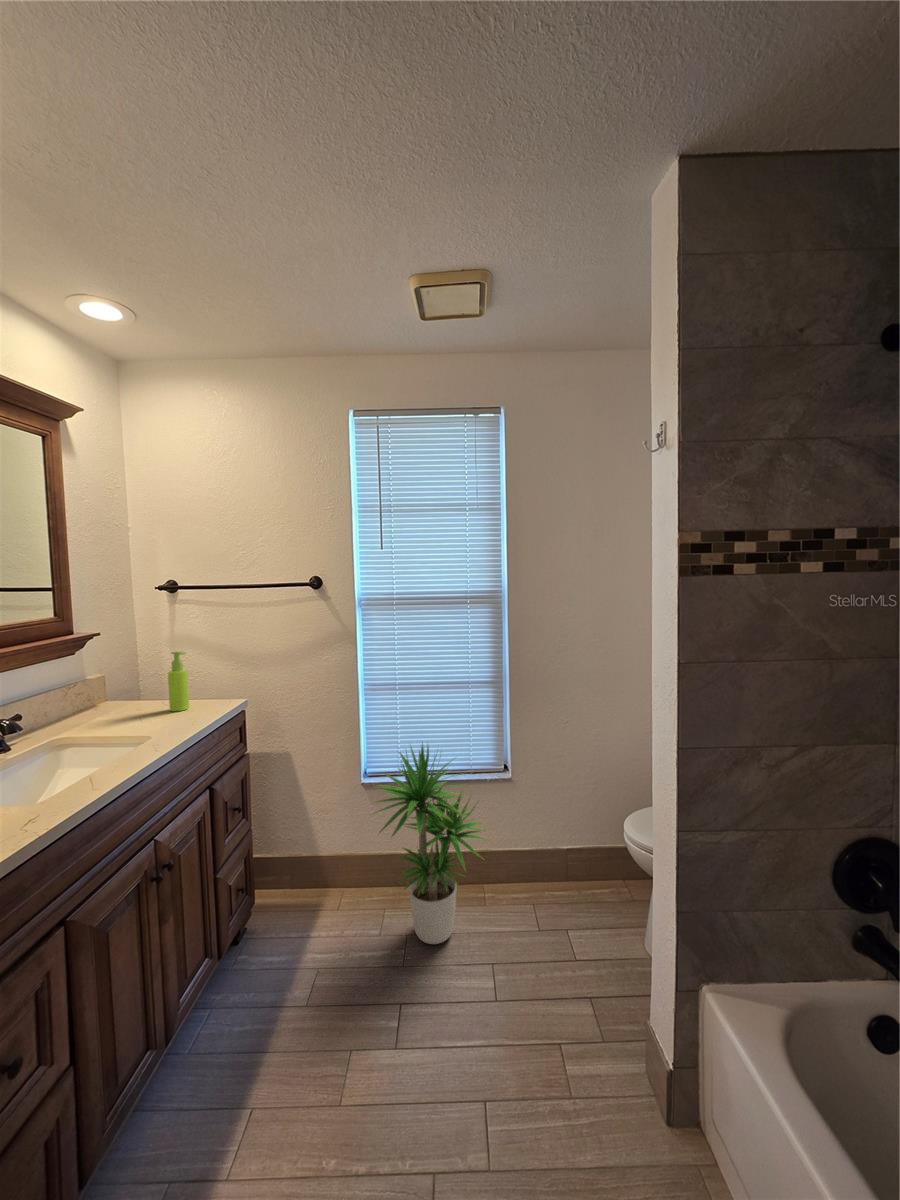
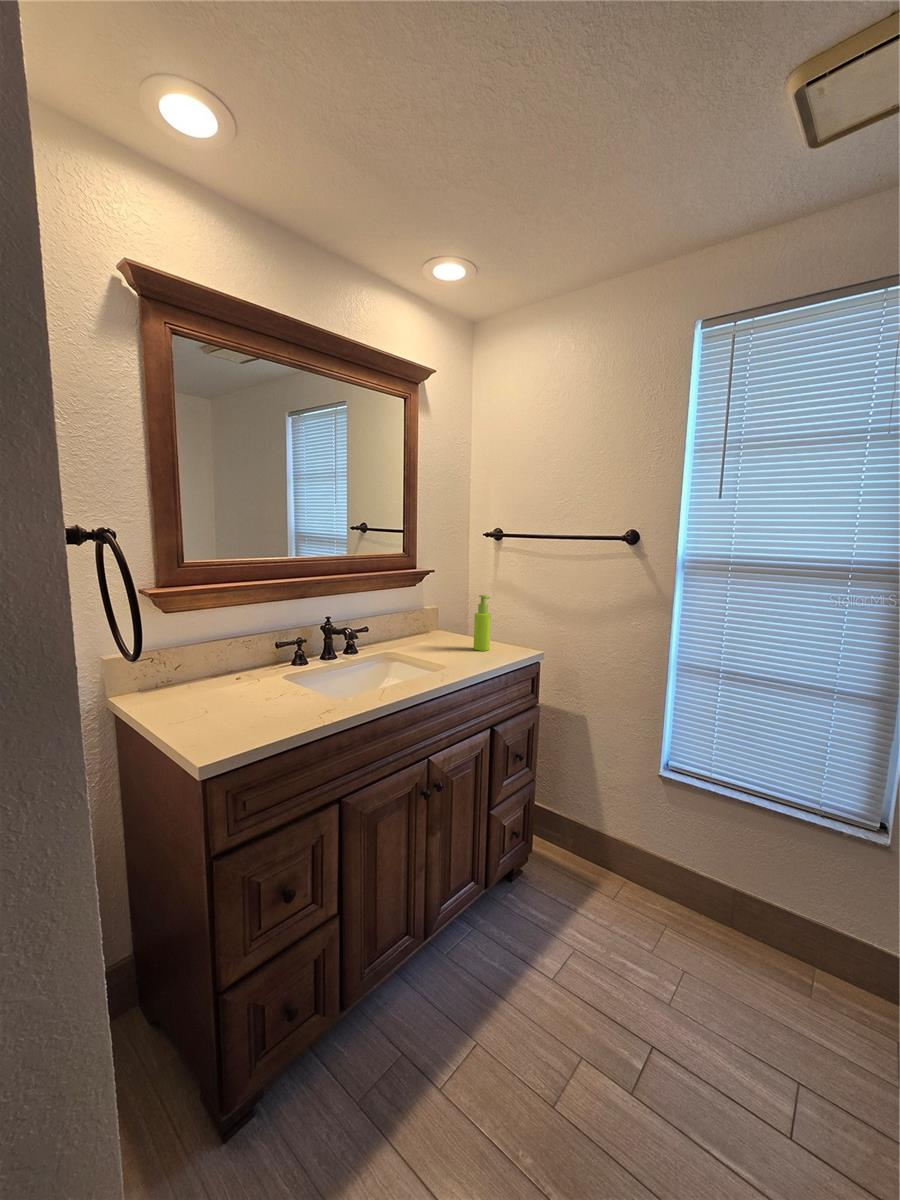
potted plant: present [375,744,487,944] -> none [653,747,832,1006]

